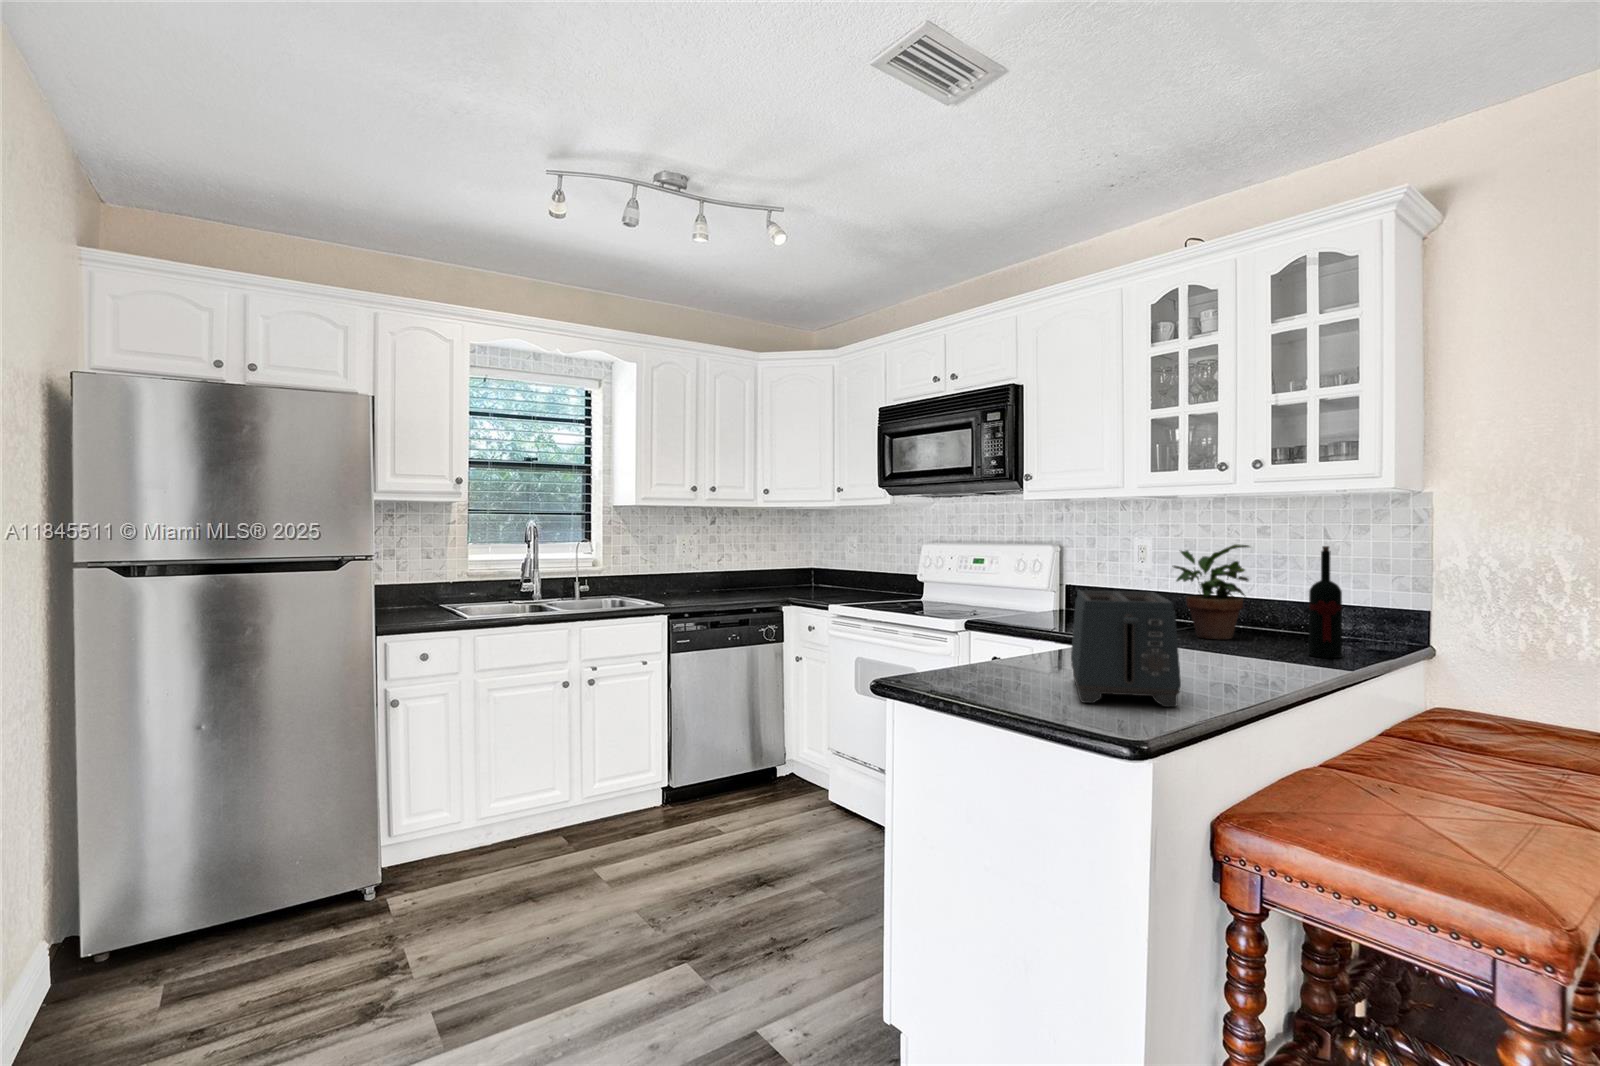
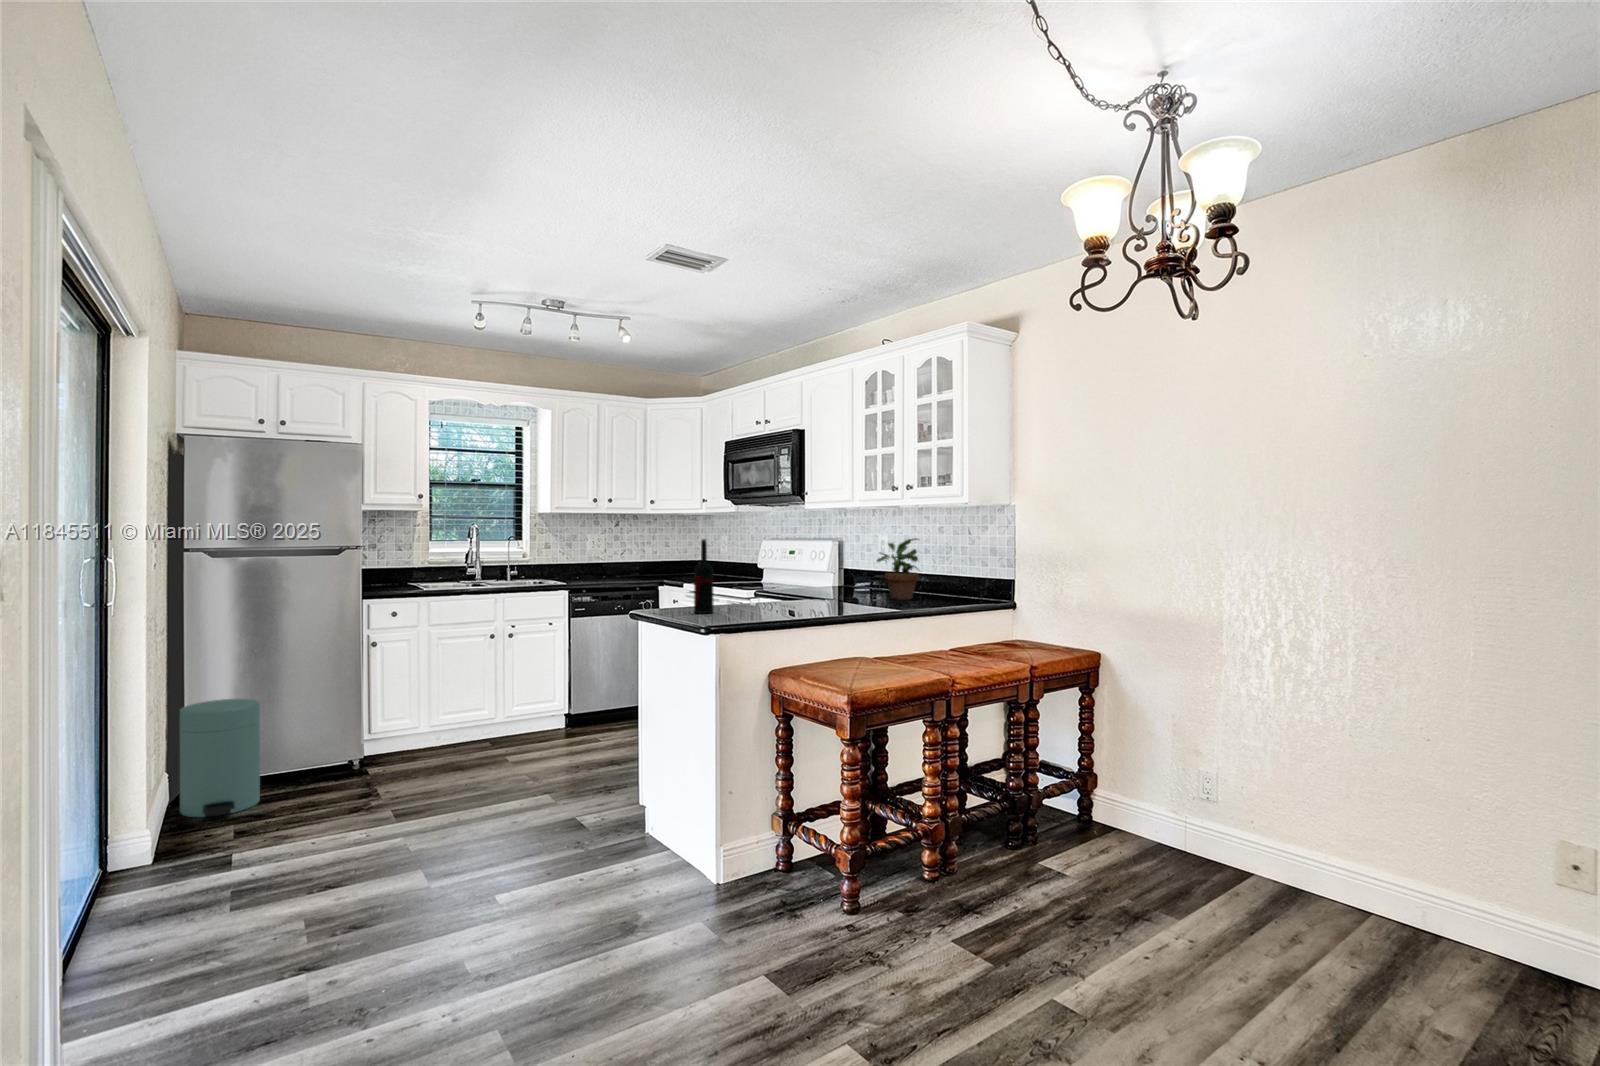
wine bottle: present [1308,546,1342,658] -> present [693,539,714,613]
toaster: present [1071,591,1181,707] -> none [725,563,796,622]
trash can: none [92,802,227,1017] -> present [180,699,260,817]

